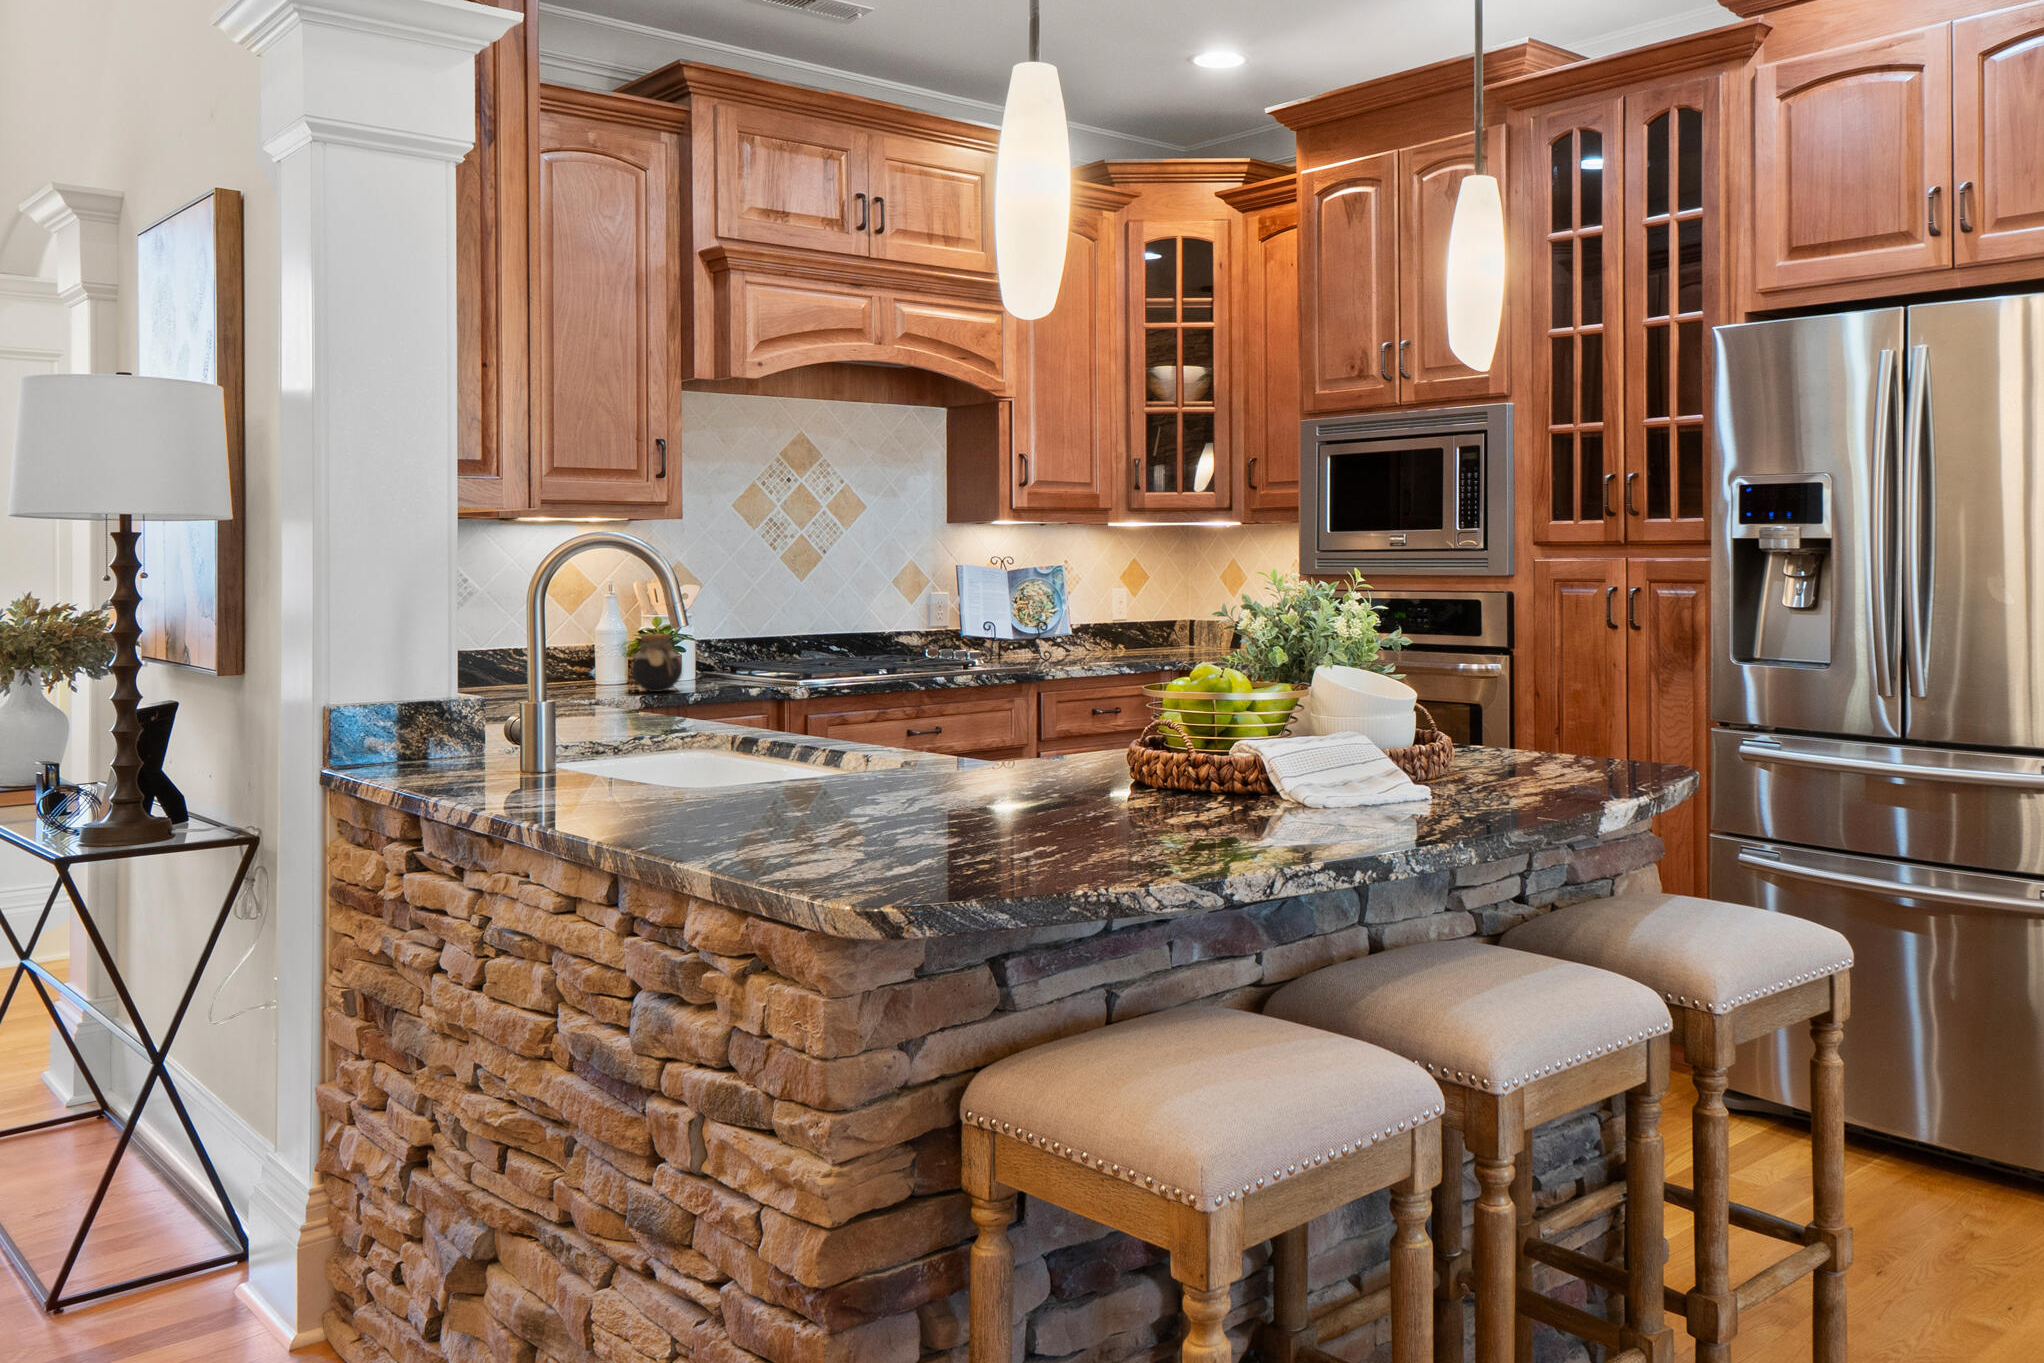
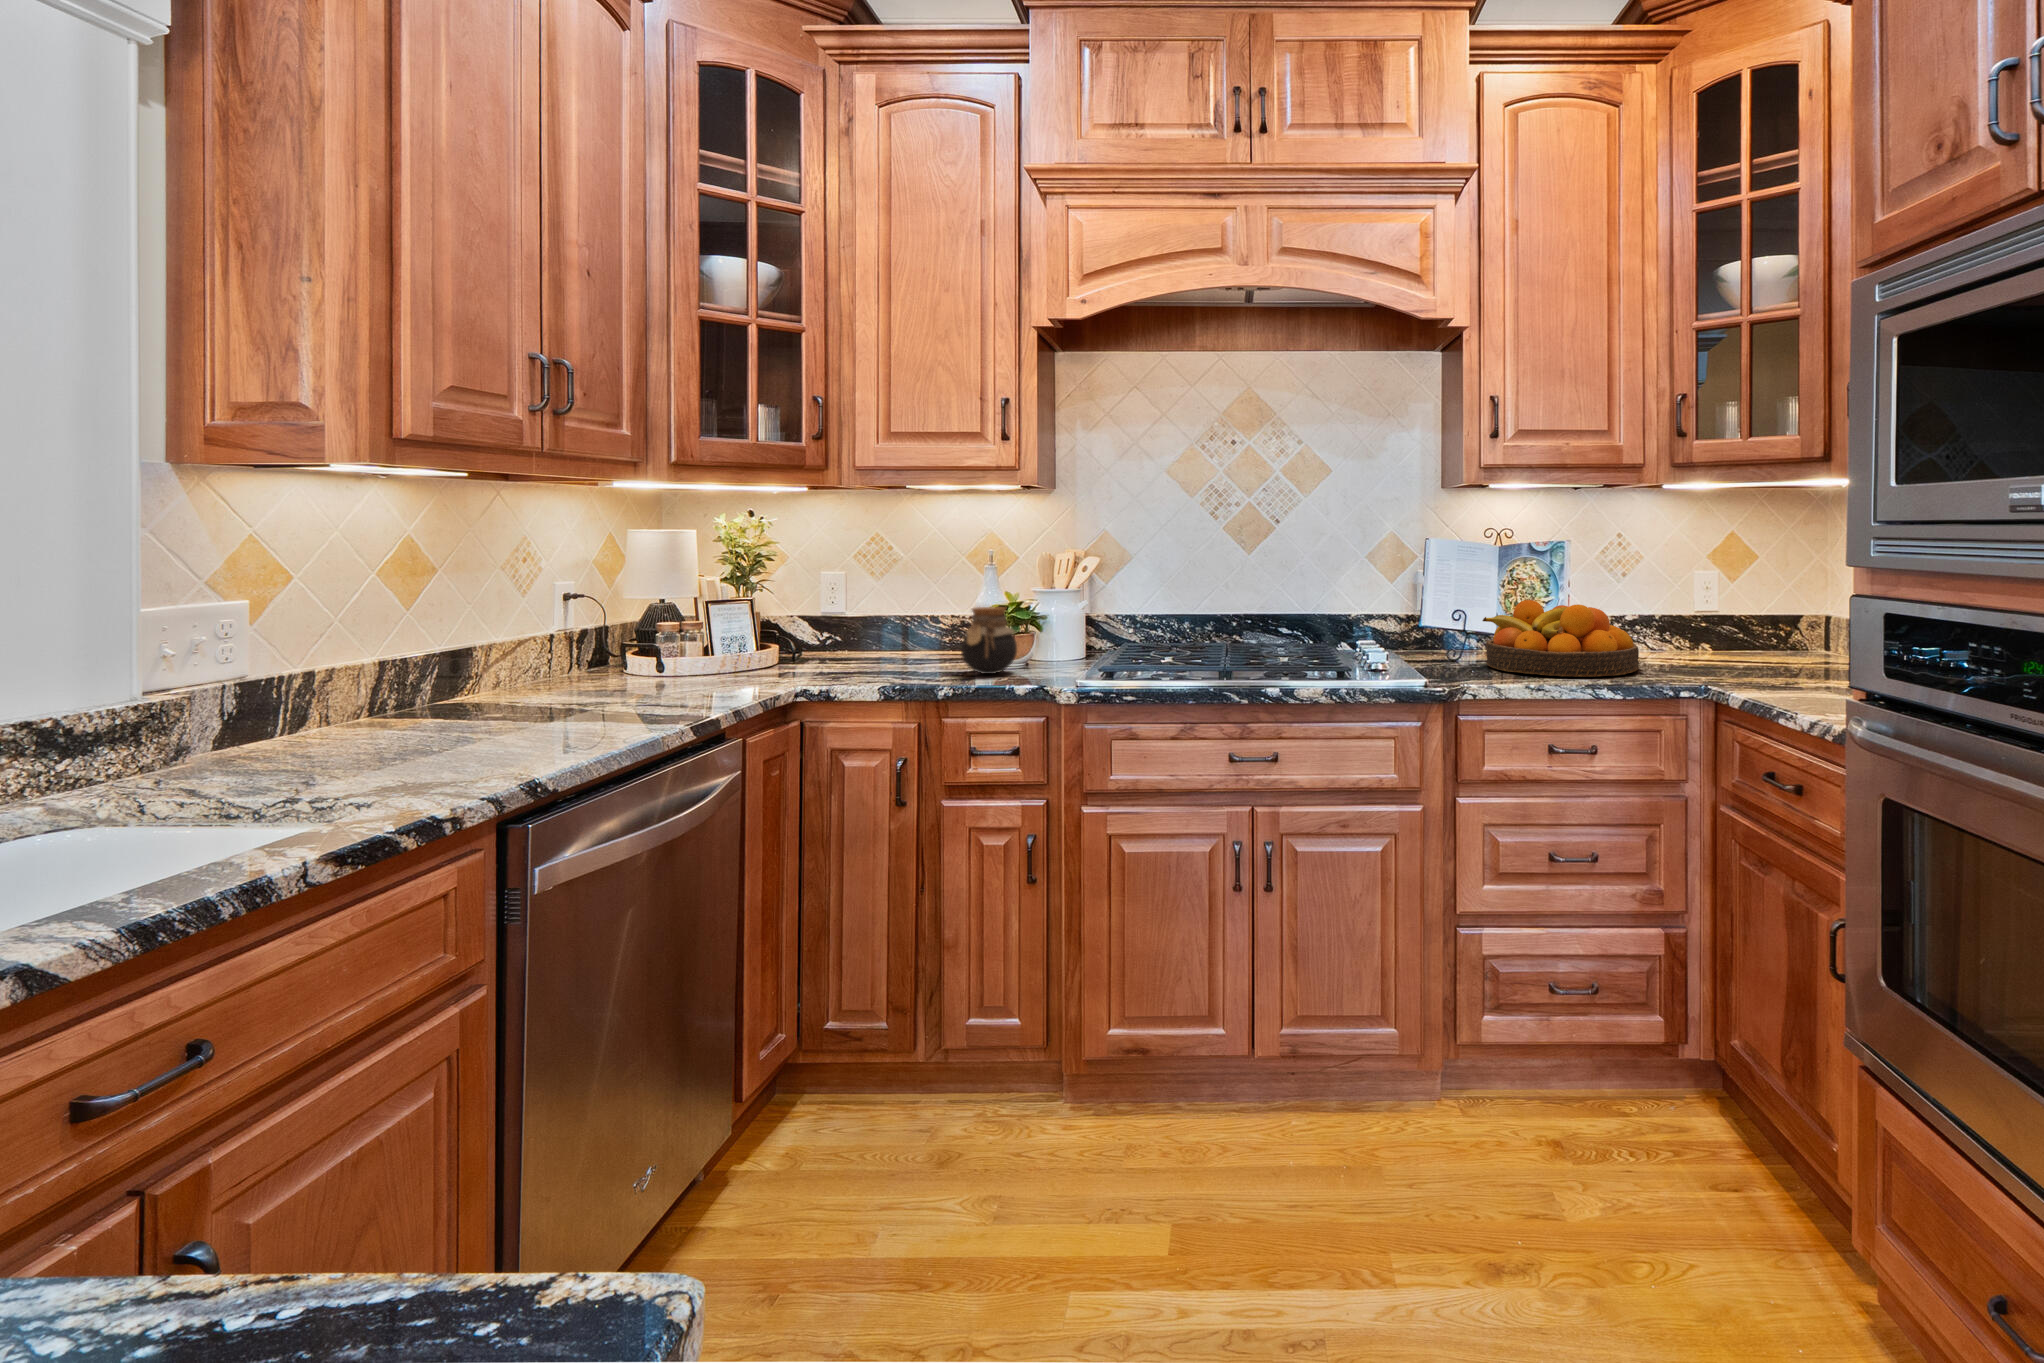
fruit bowl: none [1024,610,1136,663] -> present [1482,600,1639,677]

